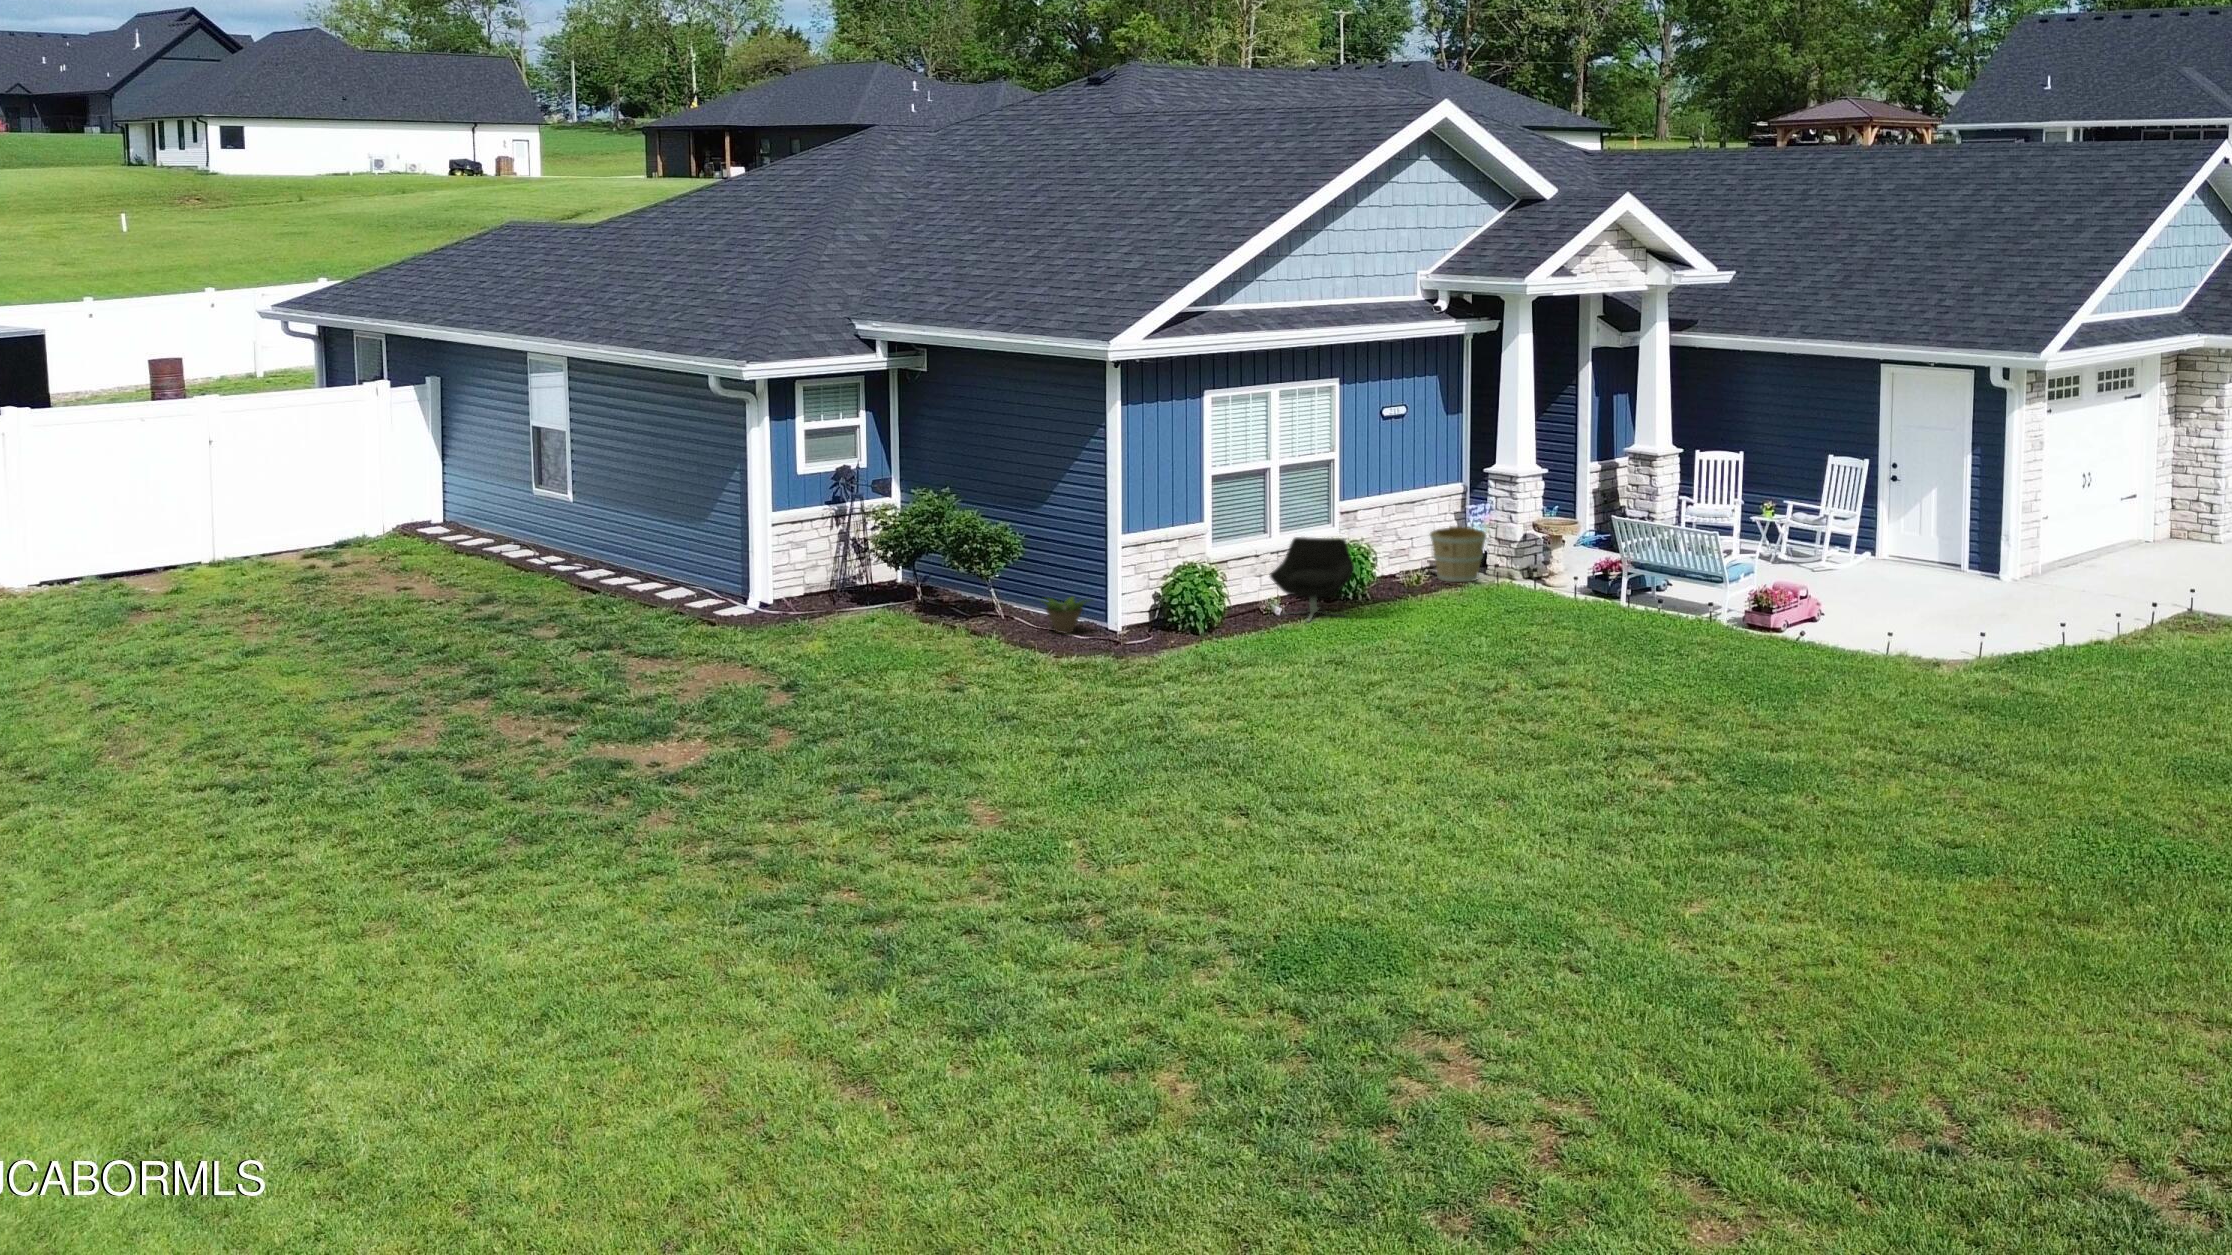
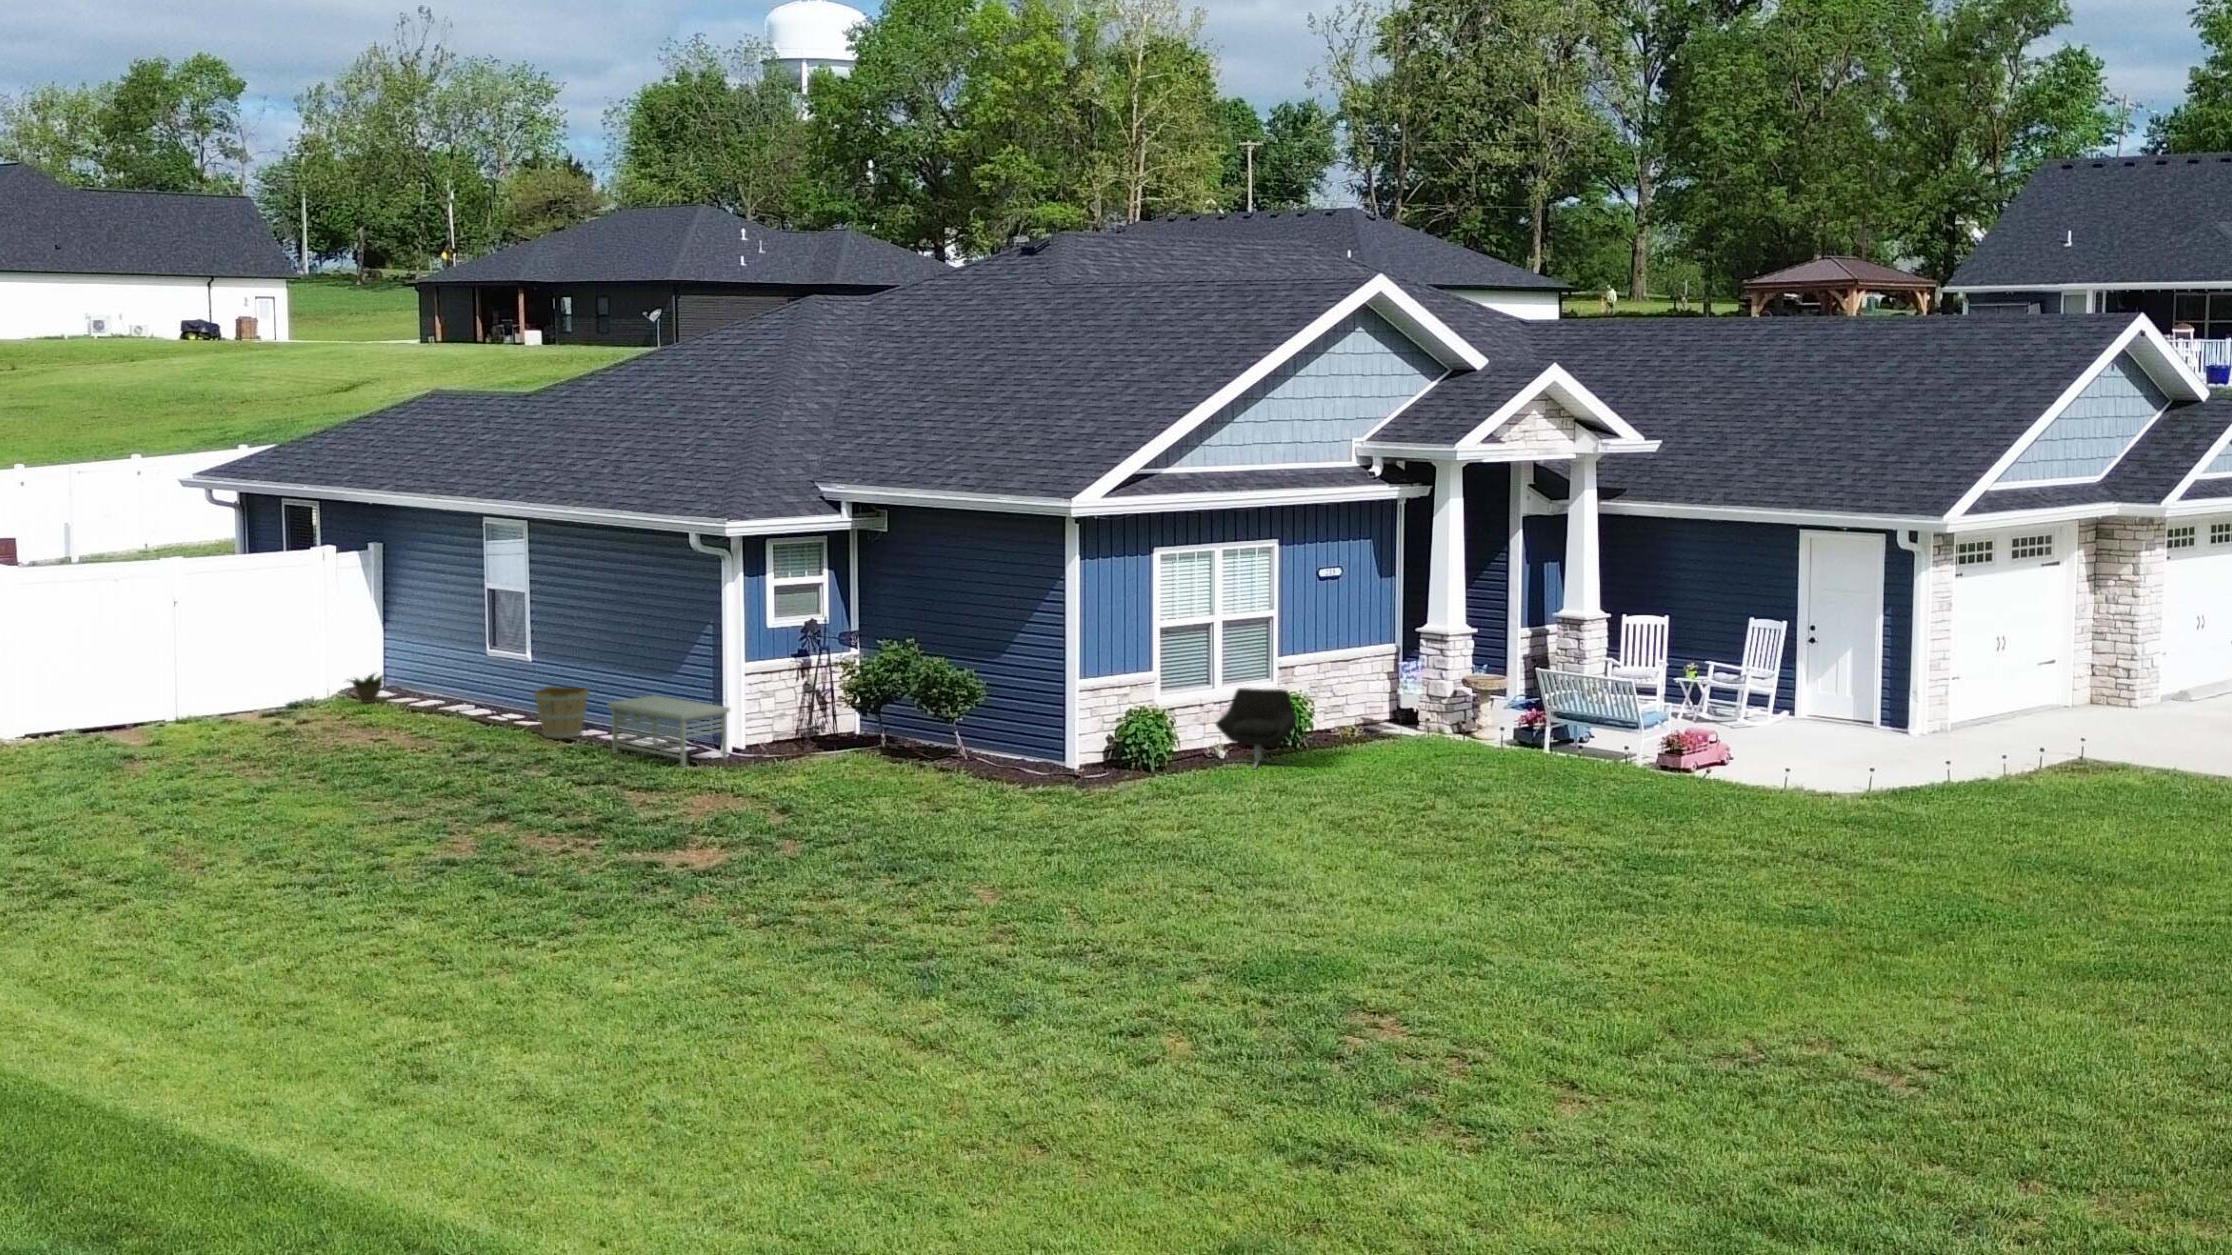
wooden bucket: present [1430,526,1486,582] -> present [534,686,589,739]
storage bench: none [617,550,753,628] -> present [607,695,730,767]
decorative plant: present [1041,597,1086,633] -> present [350,674,383,703]

